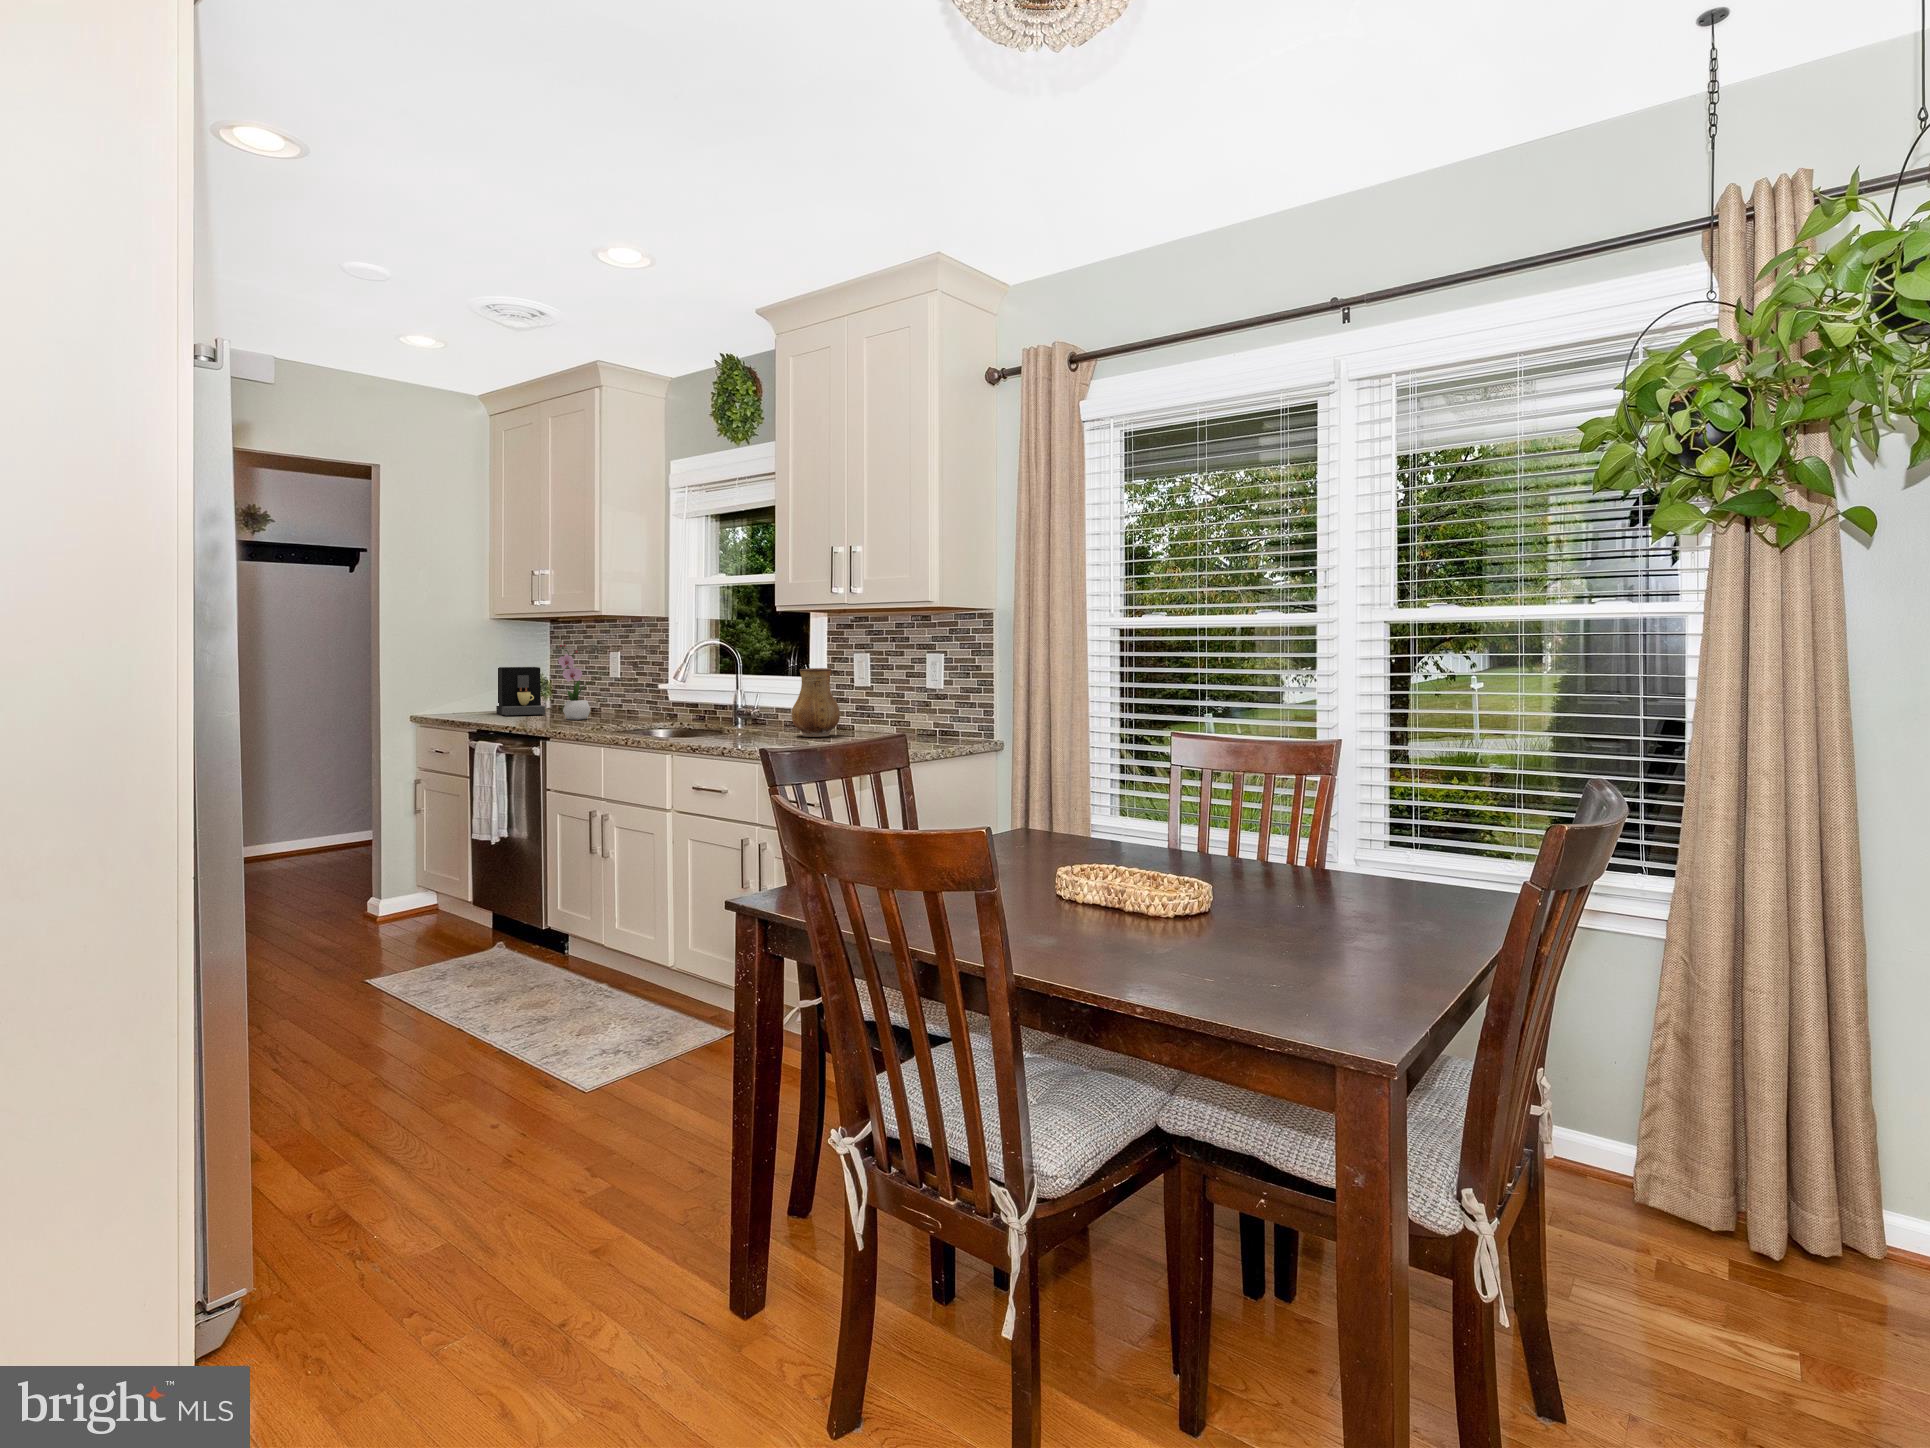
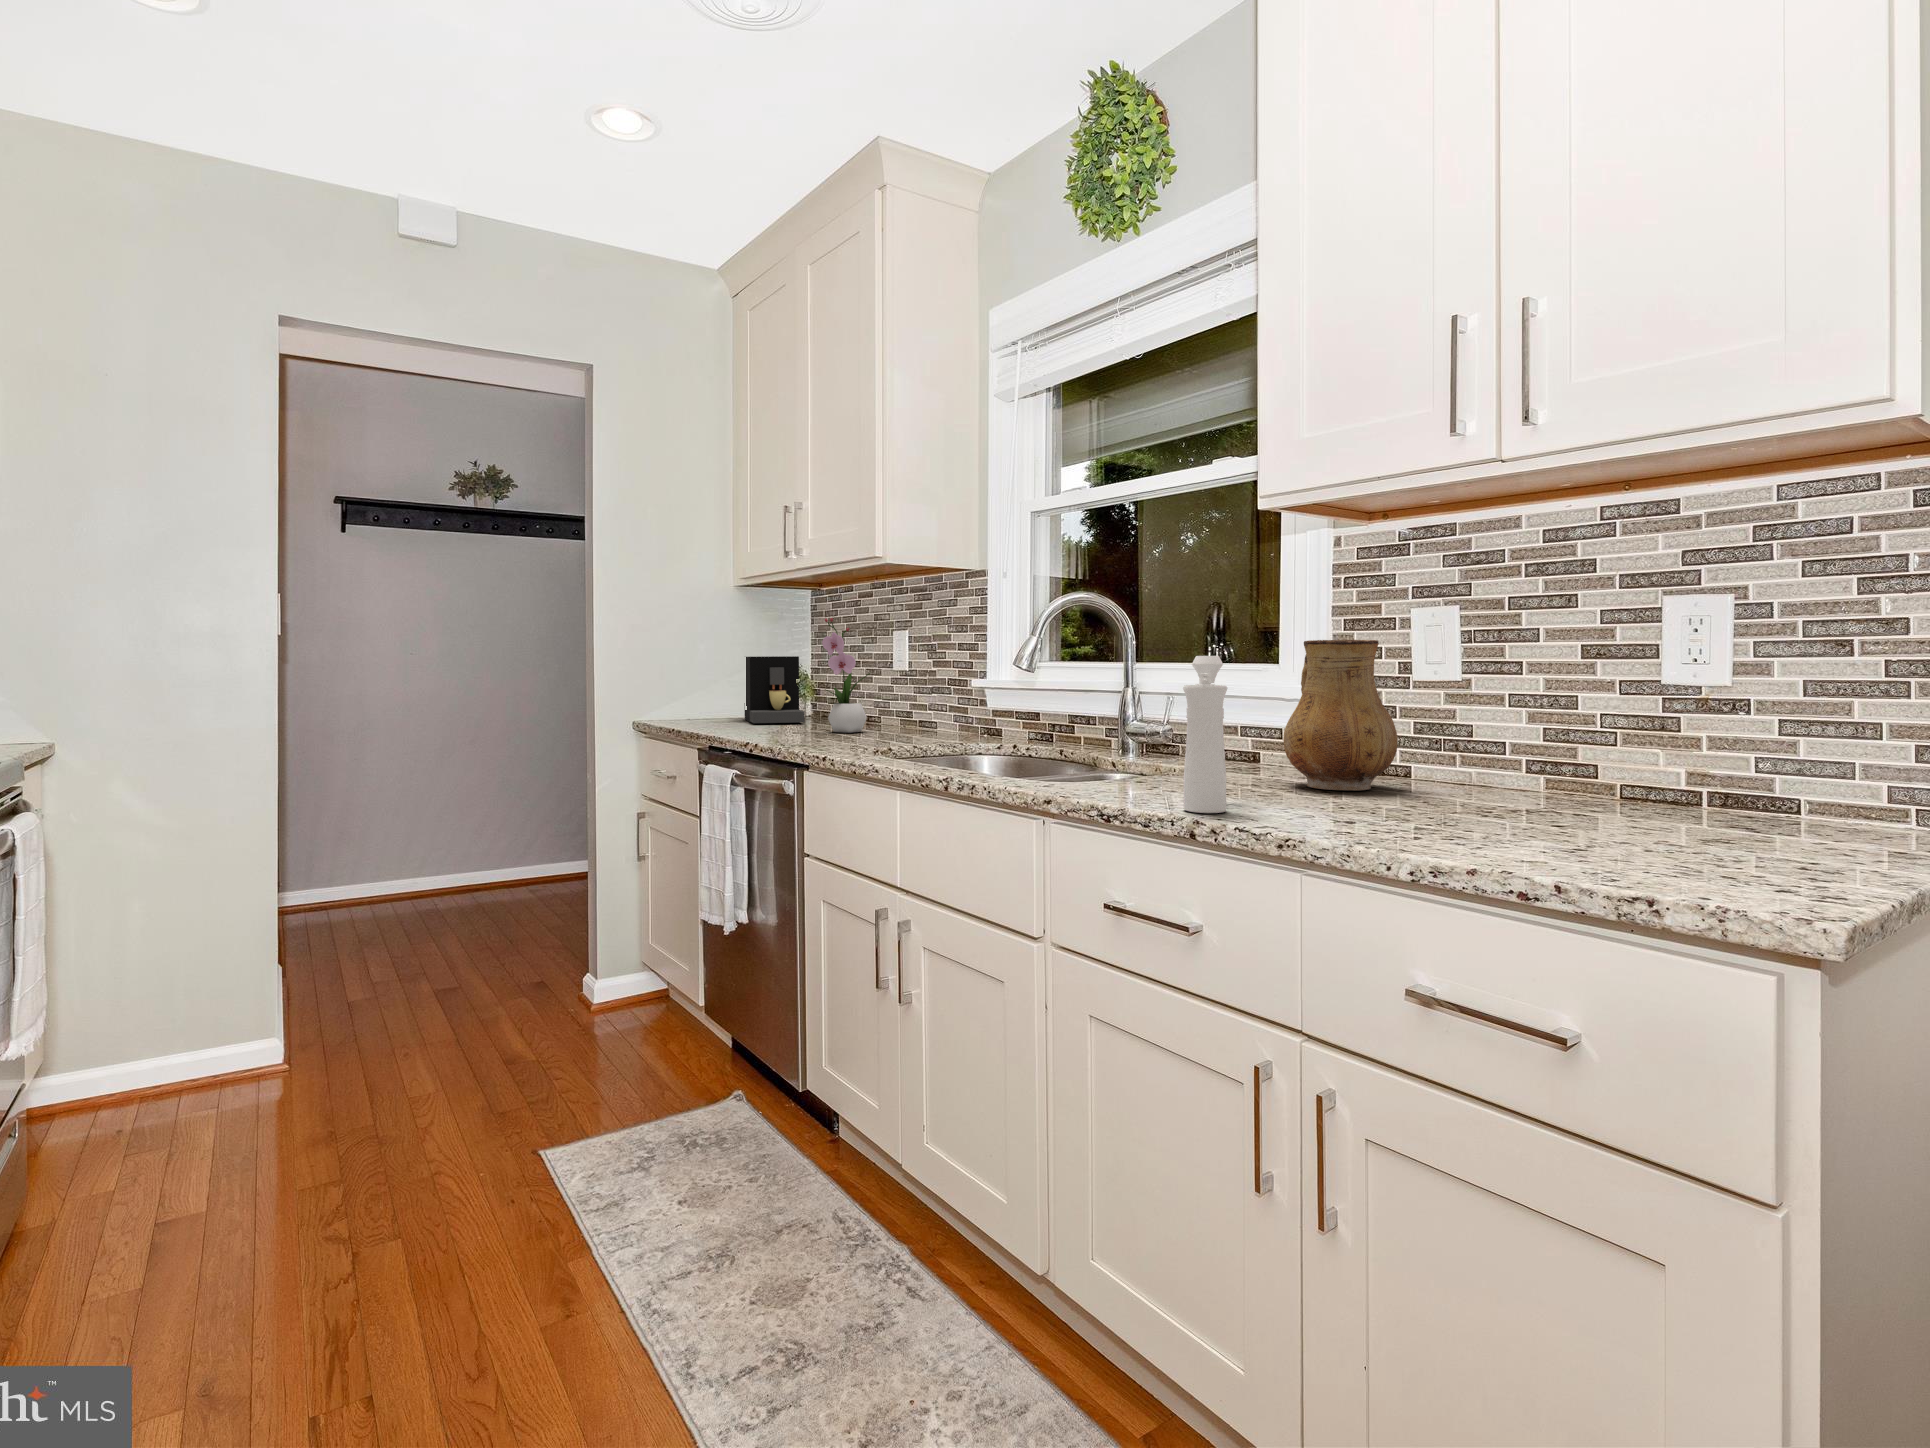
pepper mill: none [725,678,750,745] -> present [1183,656,1227,813]

